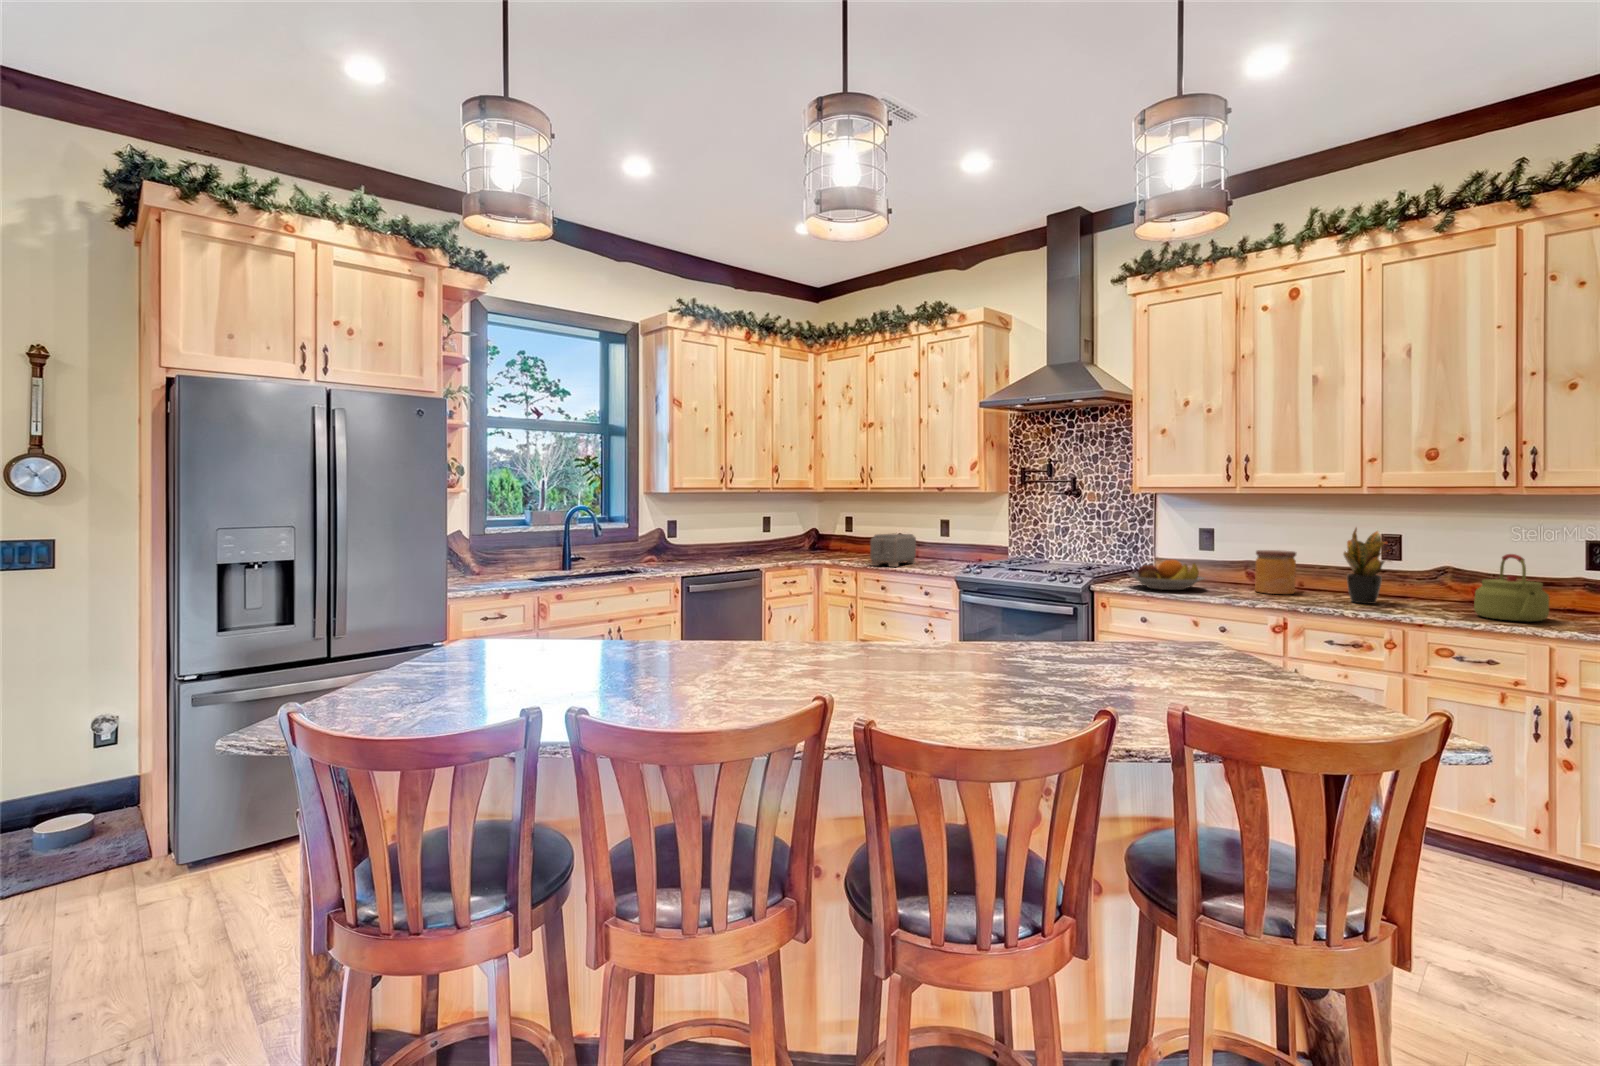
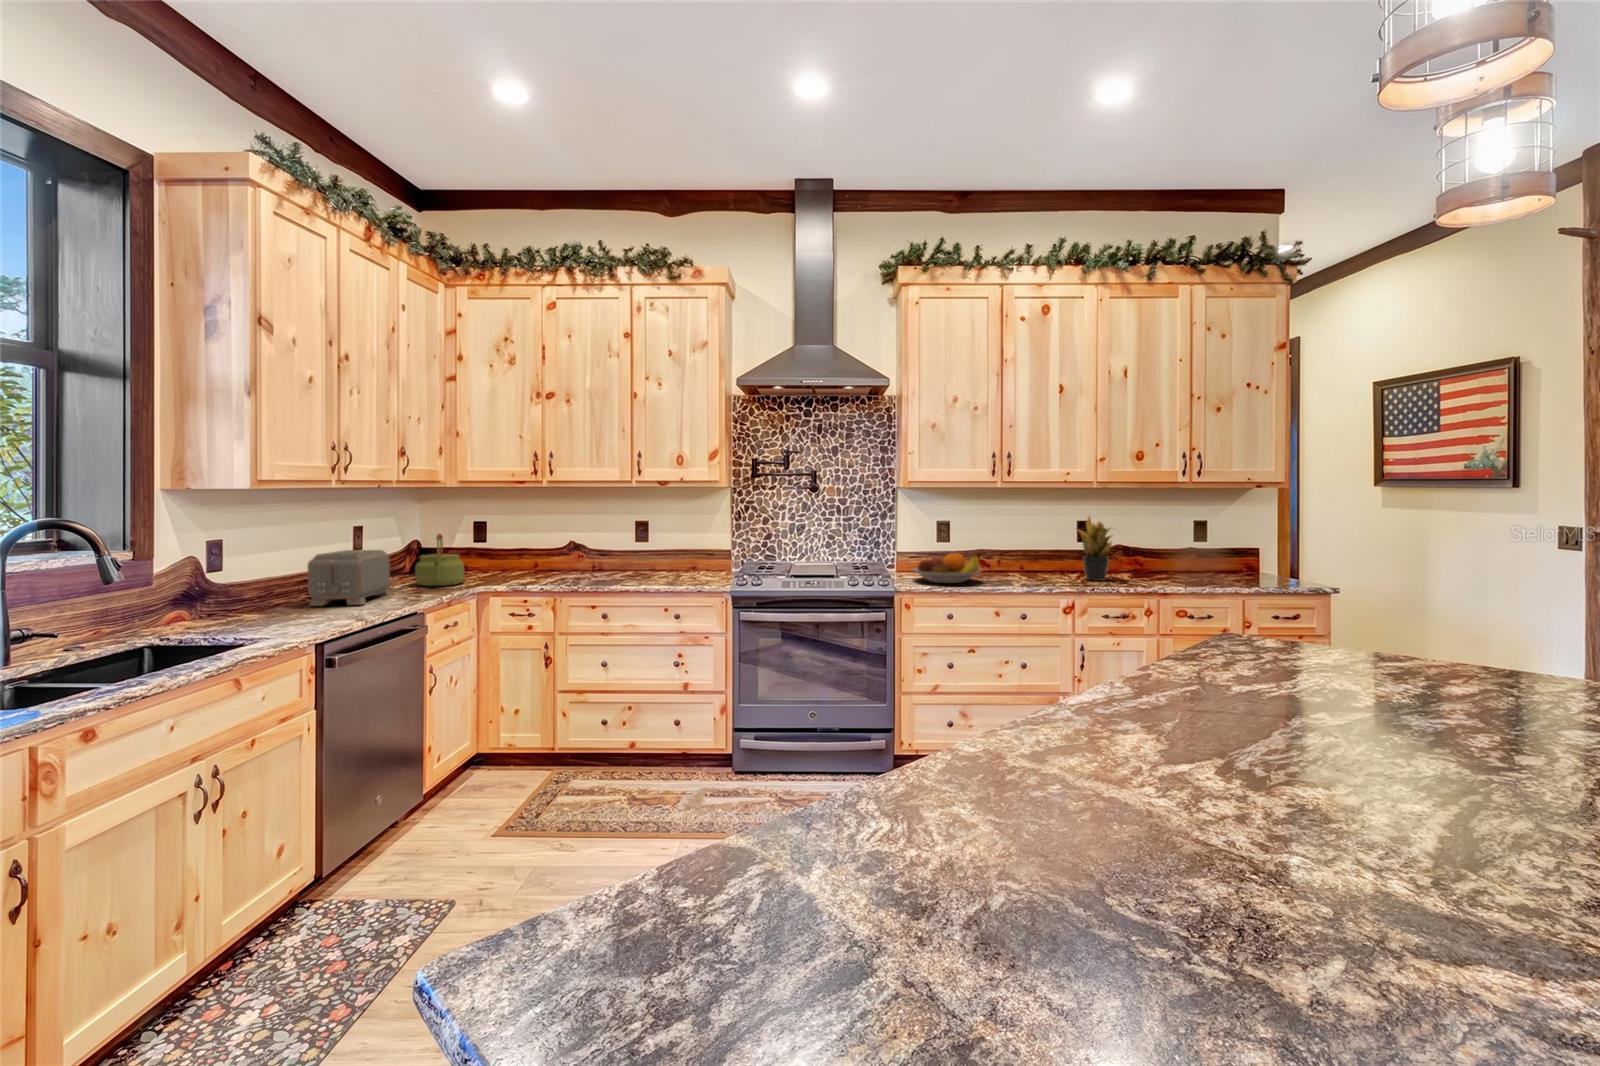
toaster: present [870,533,916,567] -> present [308,550,391,606]
jar: present [1255,550,1296,594] -> none [1004,539,1036,578]
kettle: present [1474,554,1549,622] -> present [415,534,464,586]

